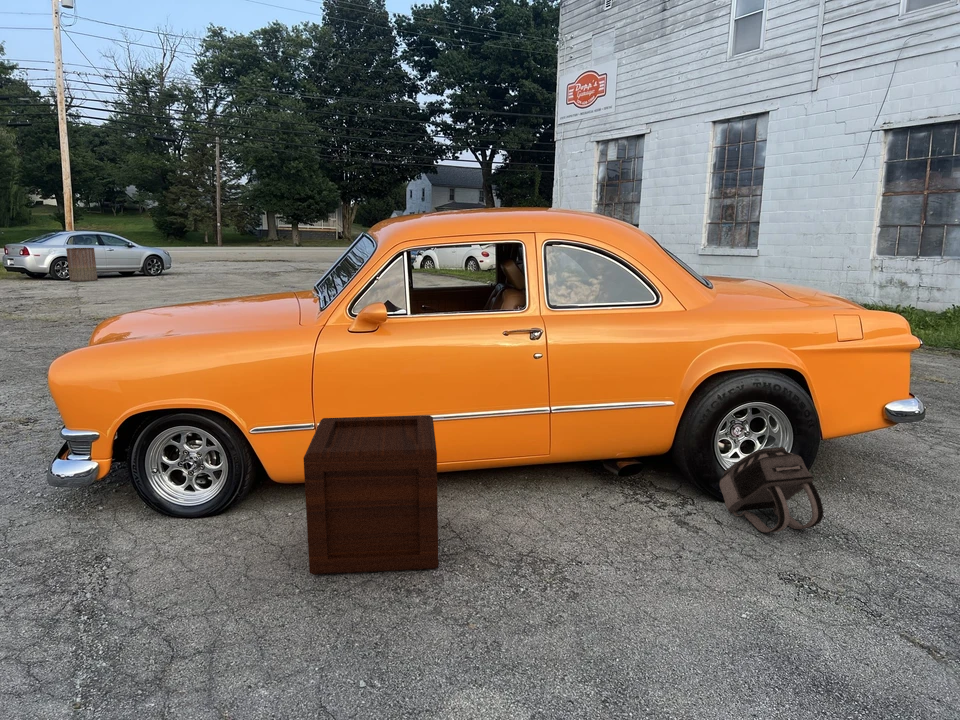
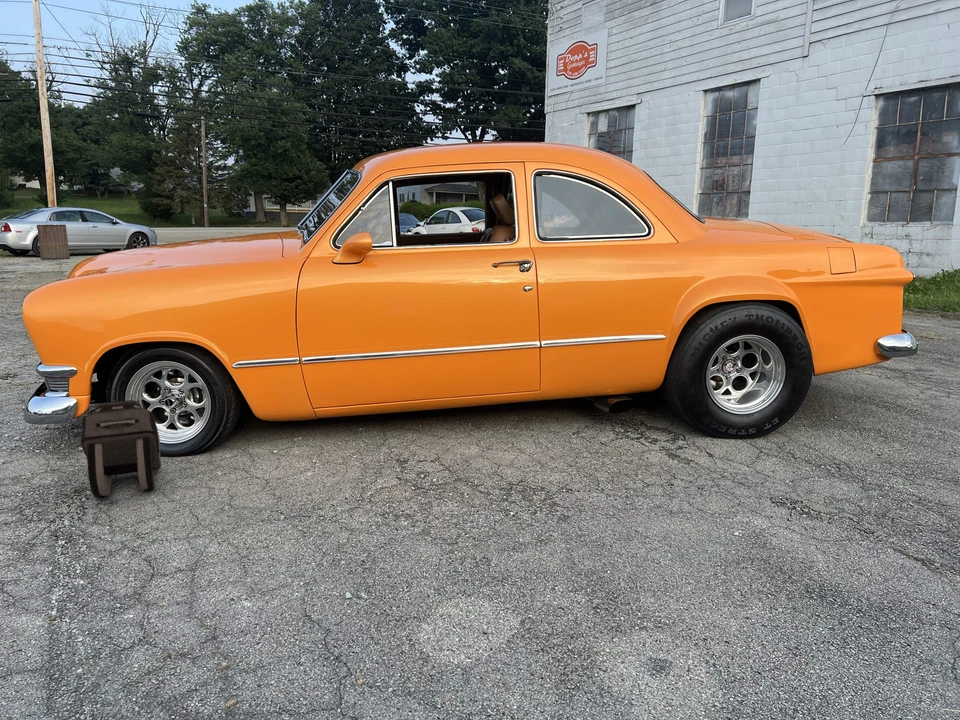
wooden crate: present [303,415,438,575] -> none [287,349,426,504]
backpack: present [720,447,823,533] -> present [81,400,161,497]

